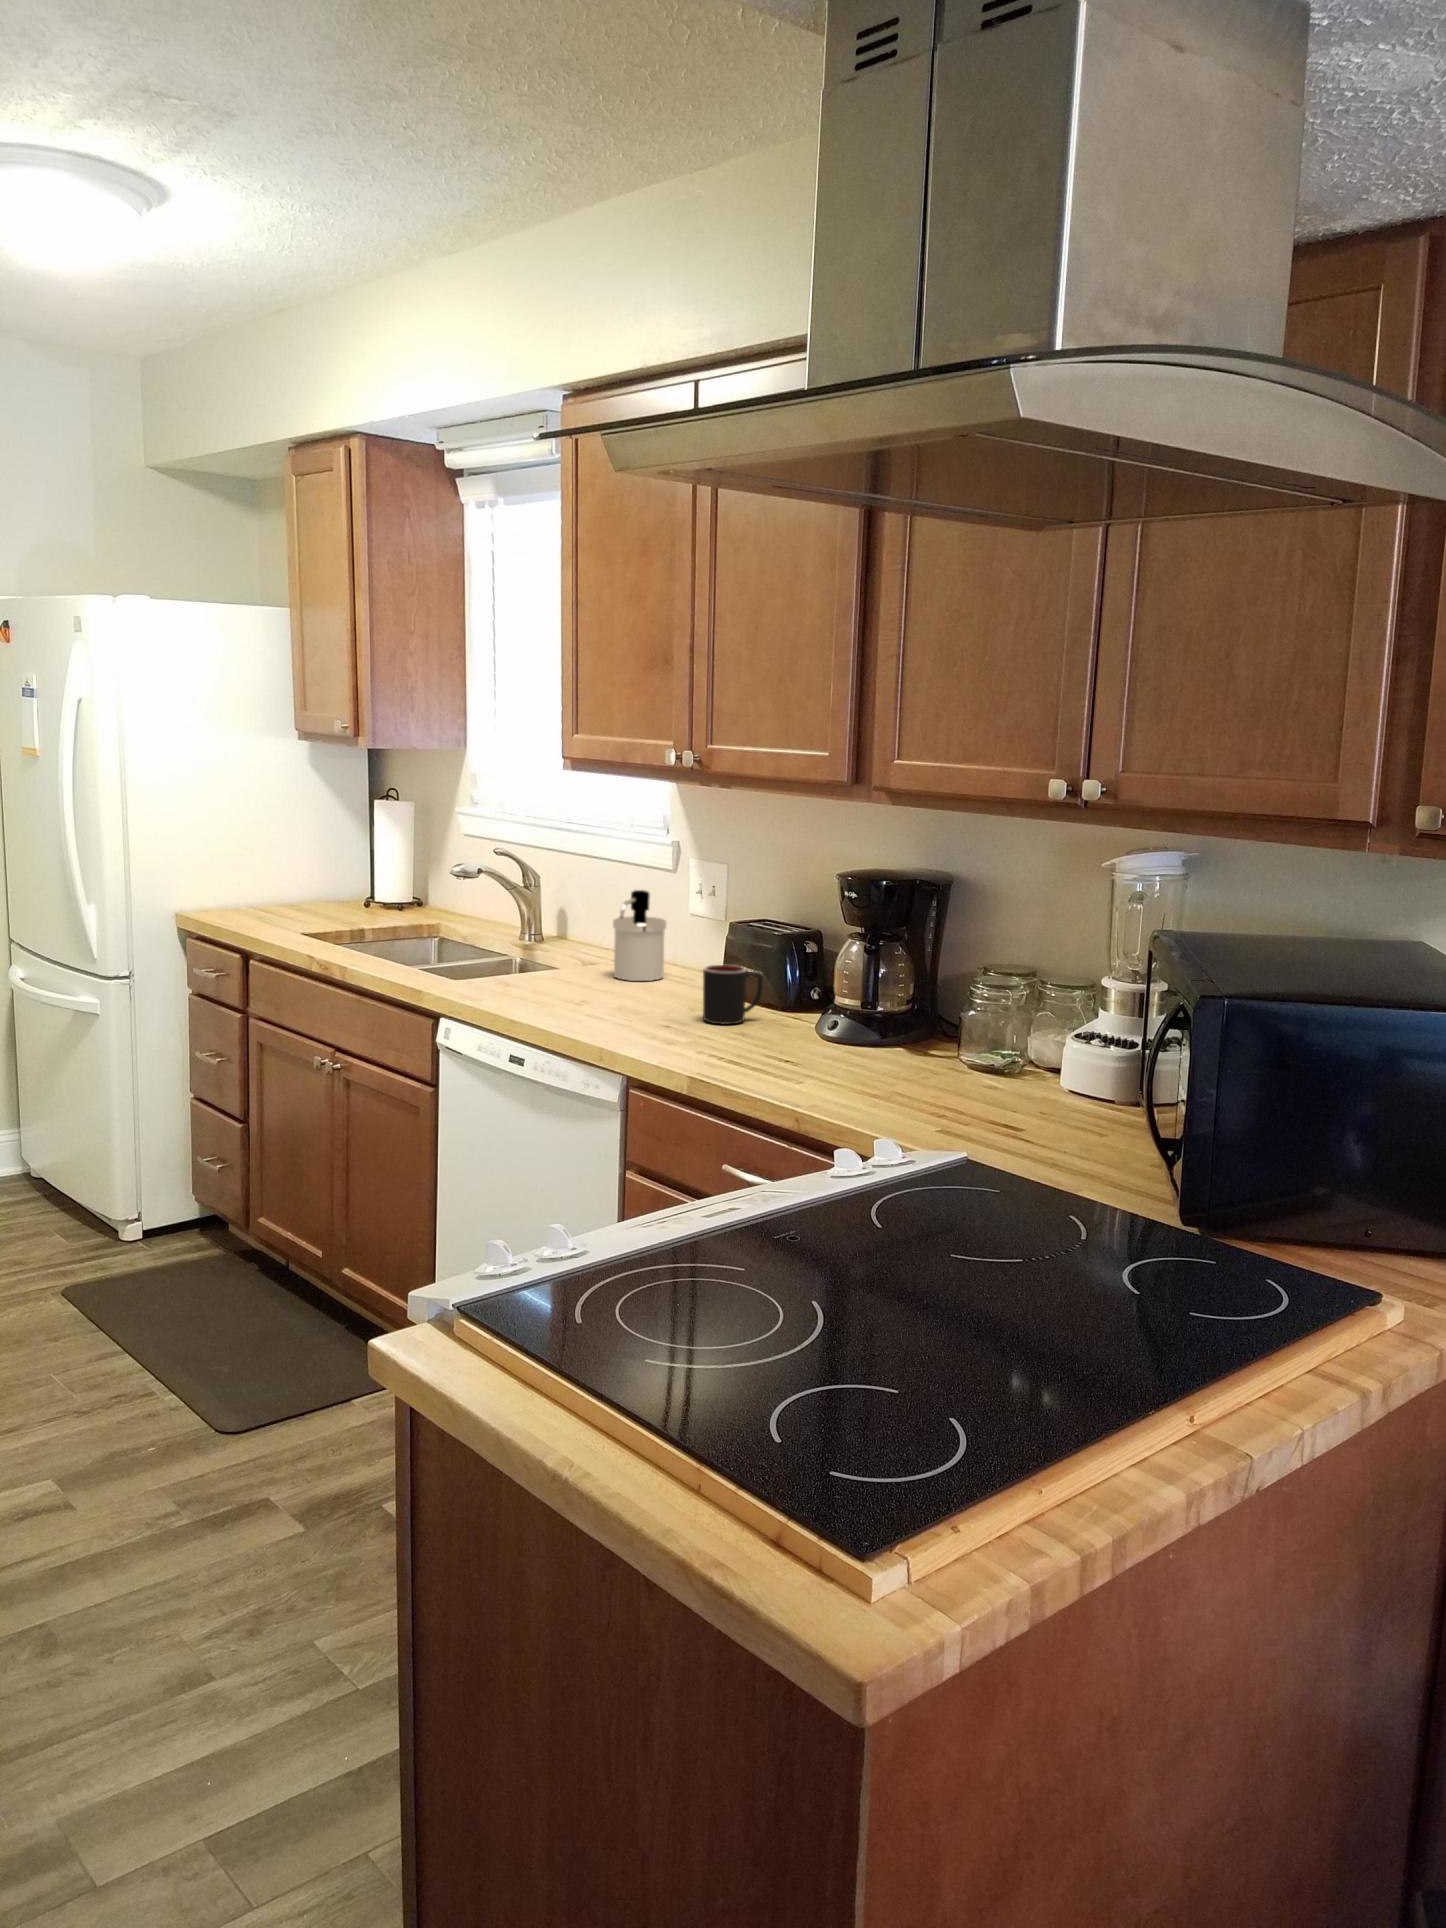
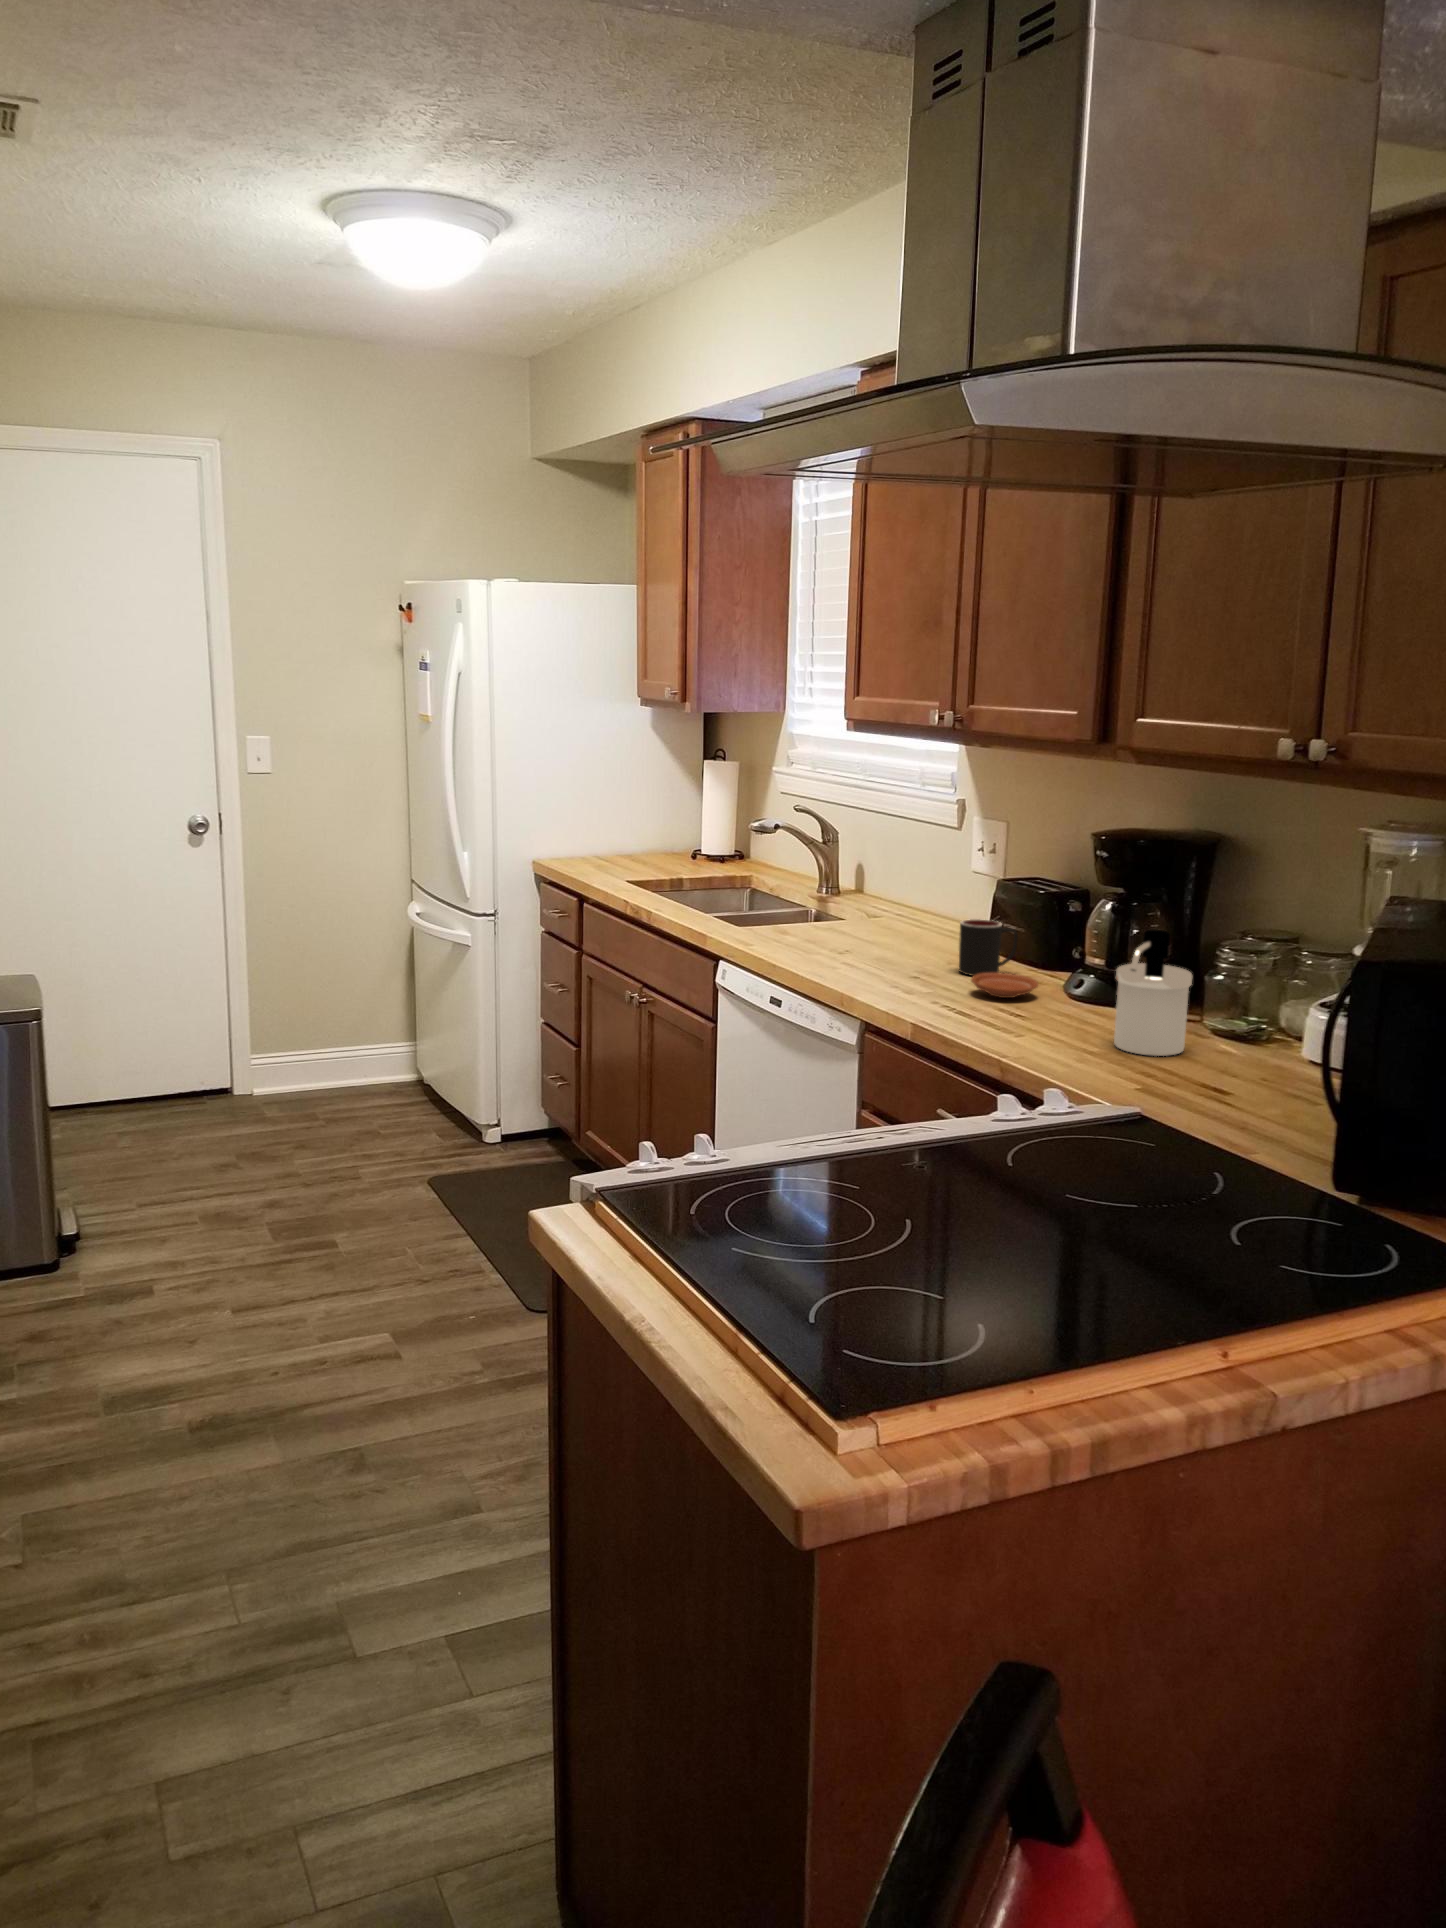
soap dispenser: present [613,890,666,981] -> present [1114,929,1193,1056]
plate: none [727,1020,796,1047] -> present [971,973,1039,998]

